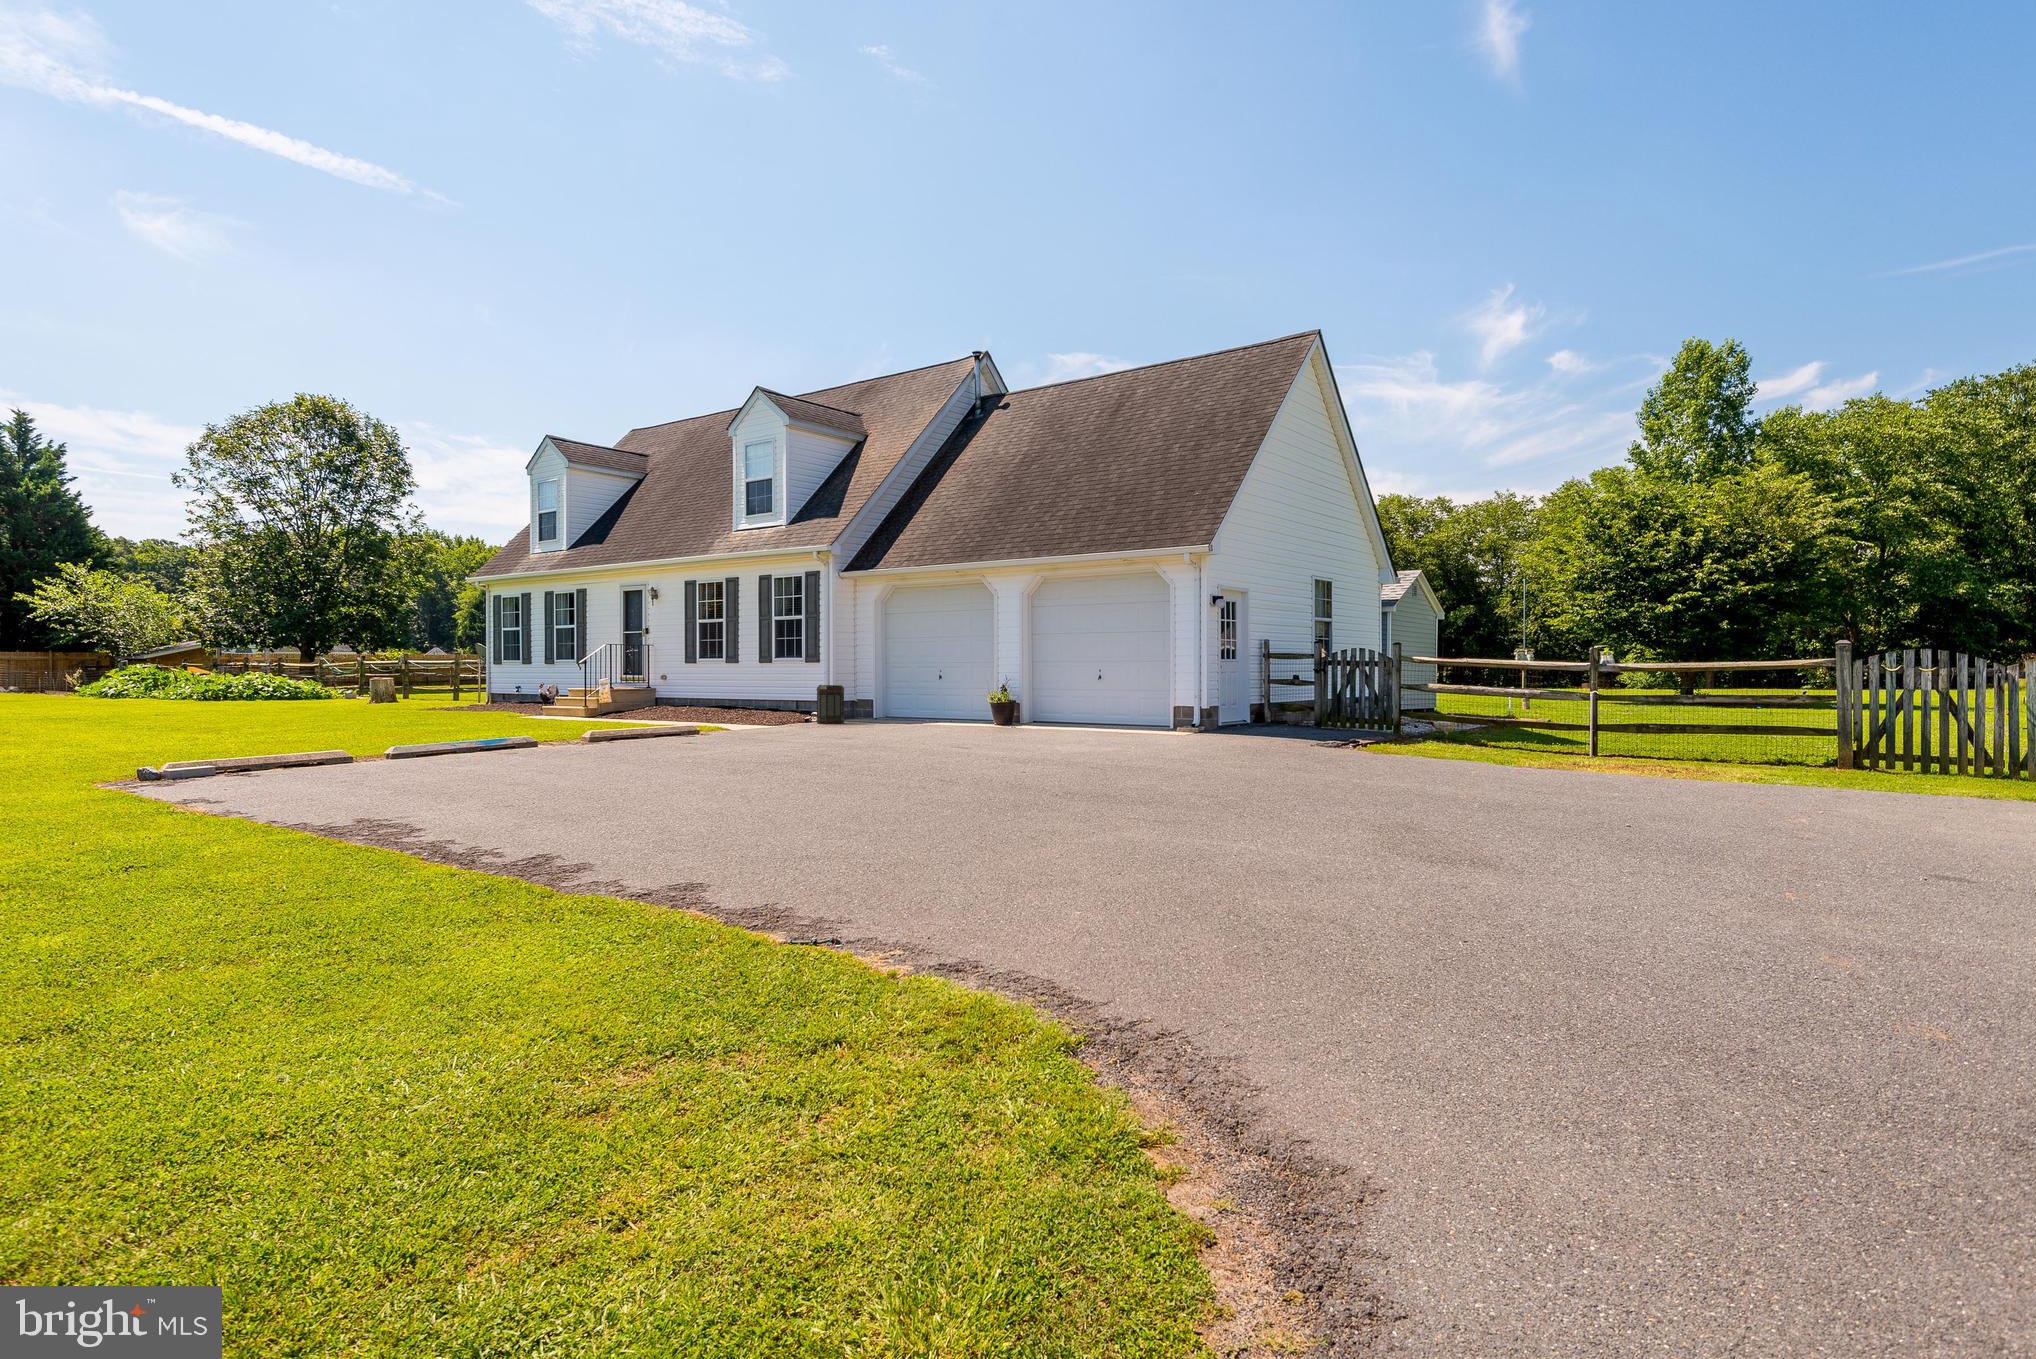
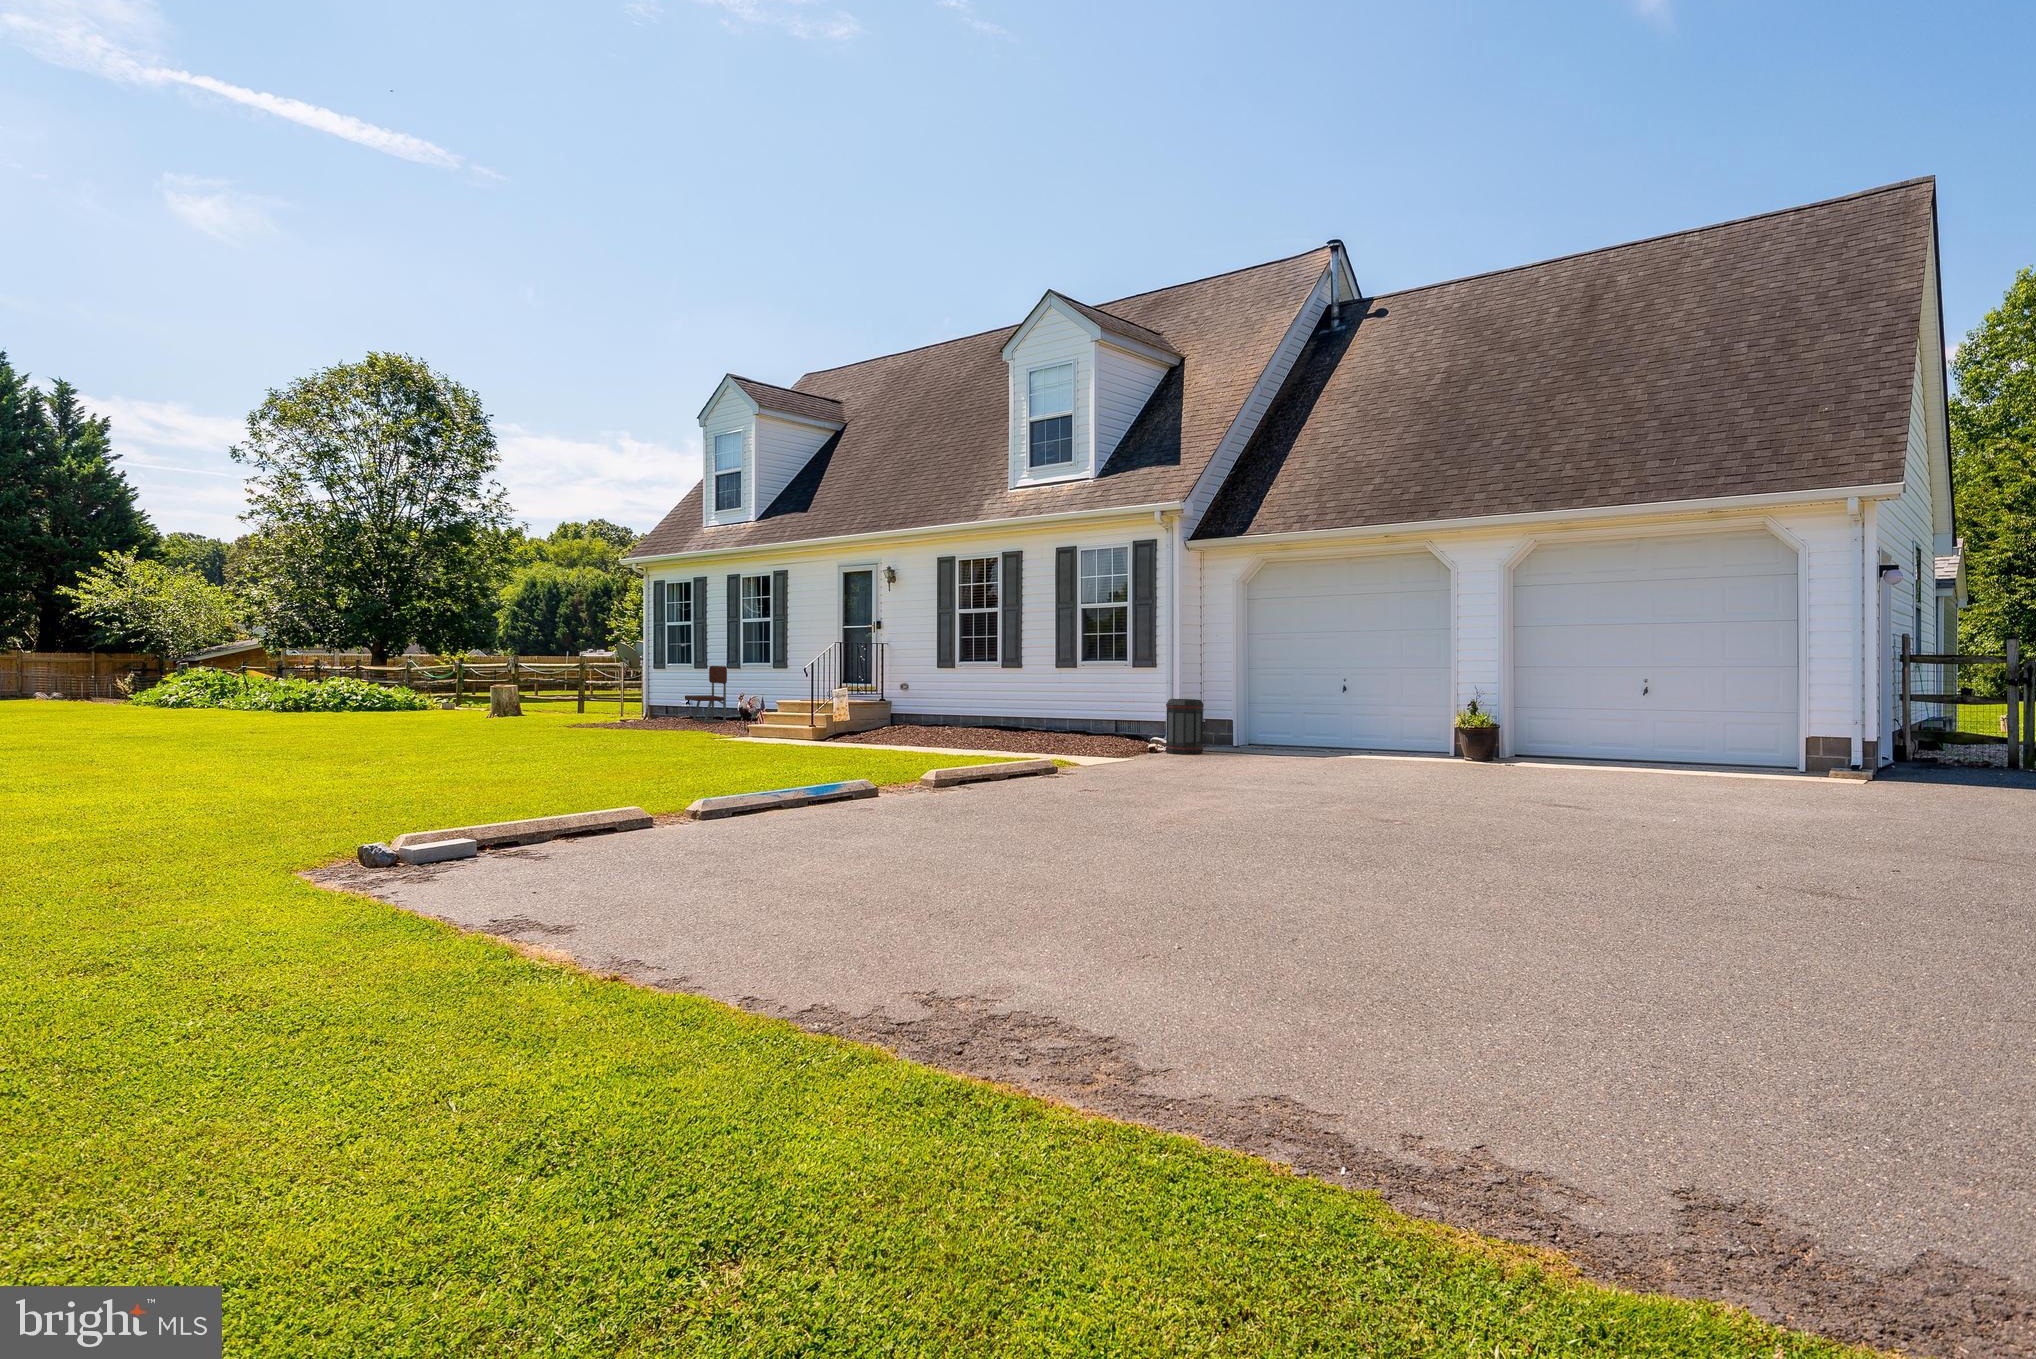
bench: none [516,662,548,706] -> present [685,666,727,723]

